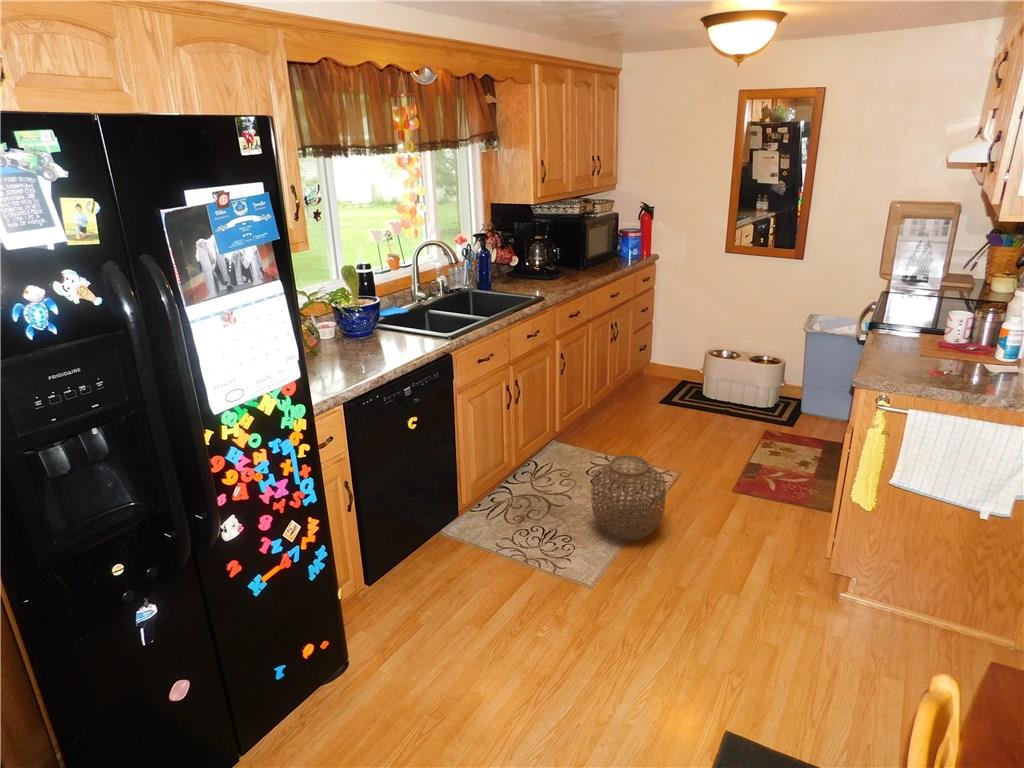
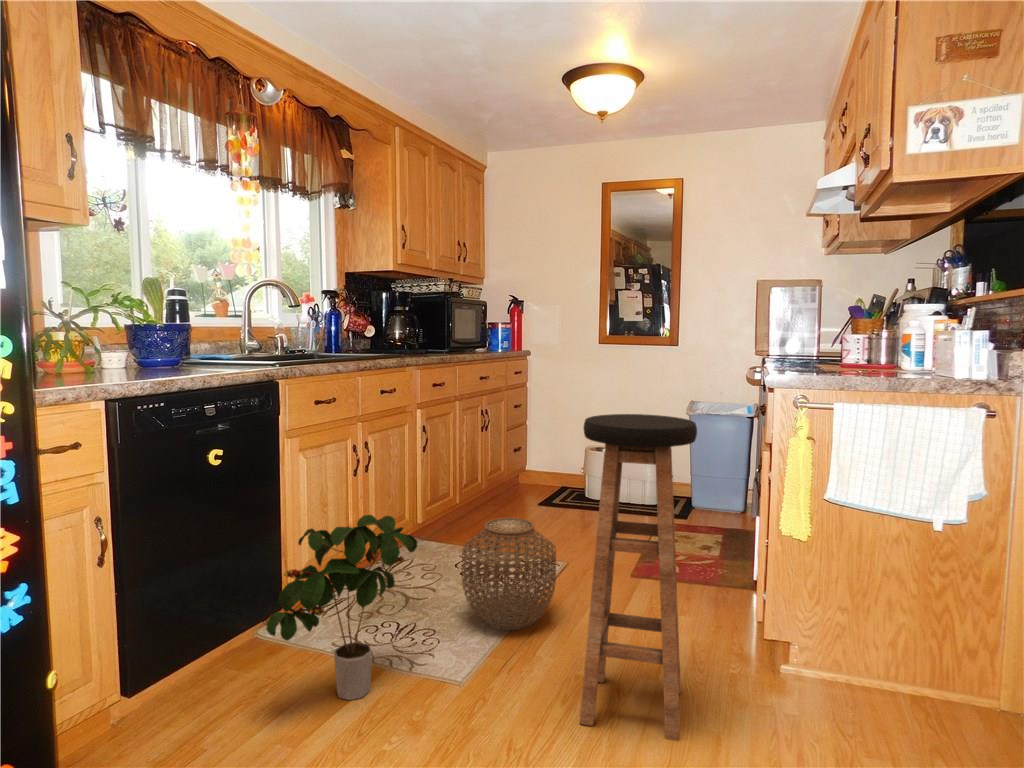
bar stool: none [673,411,781,650] -> present [580,414,697,740]
potted plant: none [457,468,558,593] -> present [266,515,417,700]

